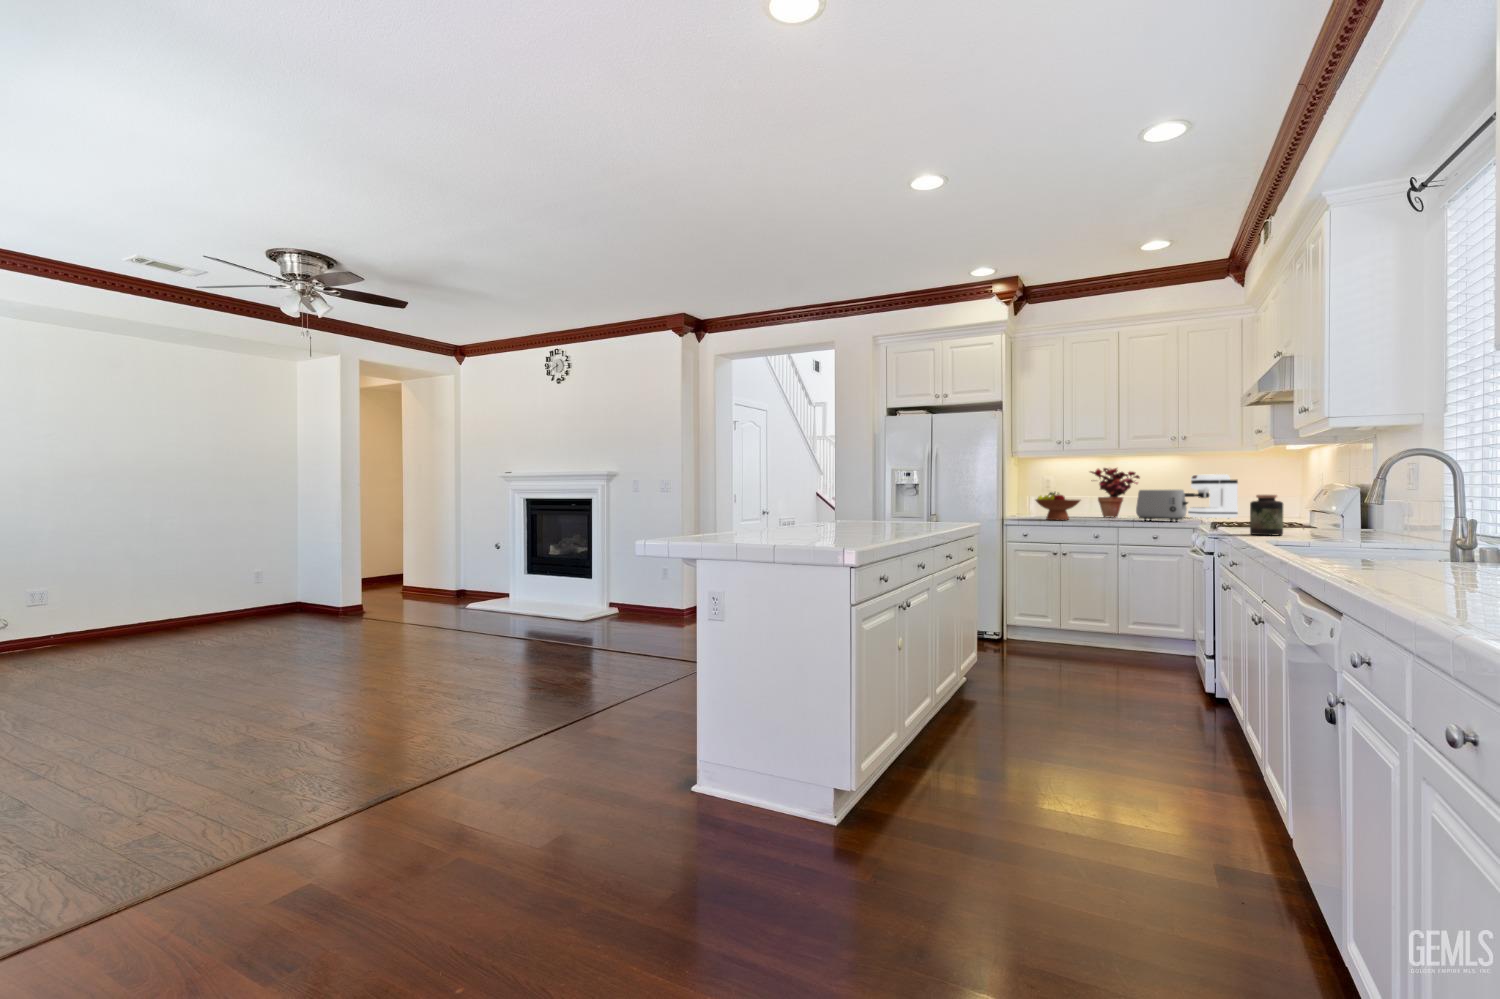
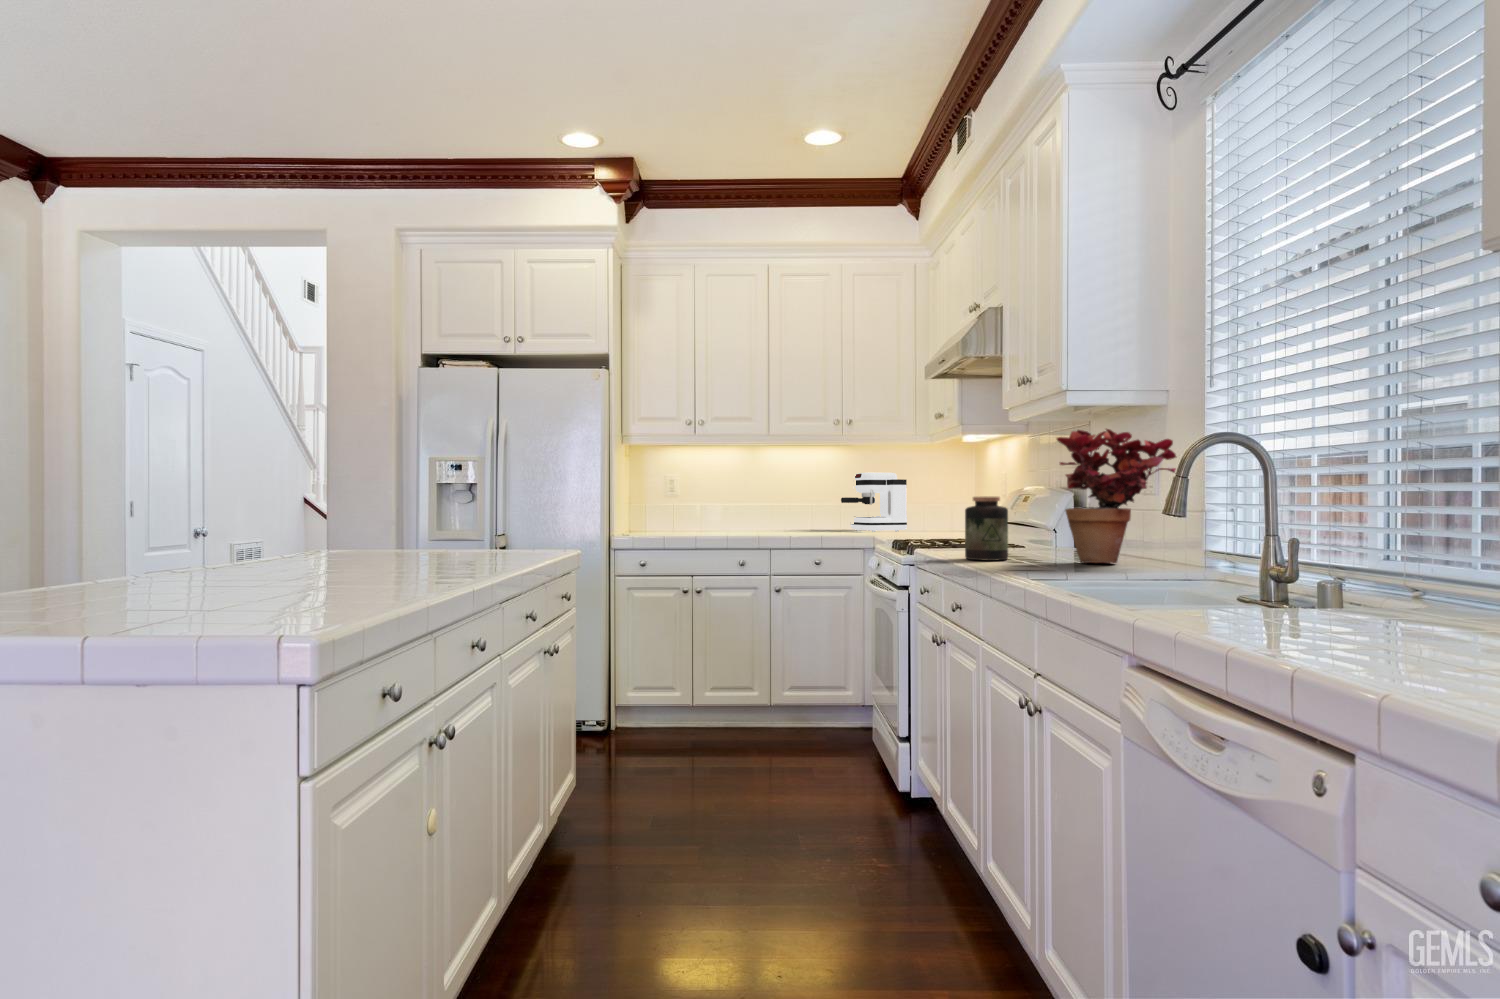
potted plant: present [1091,468,1140,517] -> present [1057,429,1176,563]
toaster: present [1136,490,1188,521] -> none [794,492,860,538]
fruit bowl: present [1036,492,1080,520] -> none [658,494,723,539]

